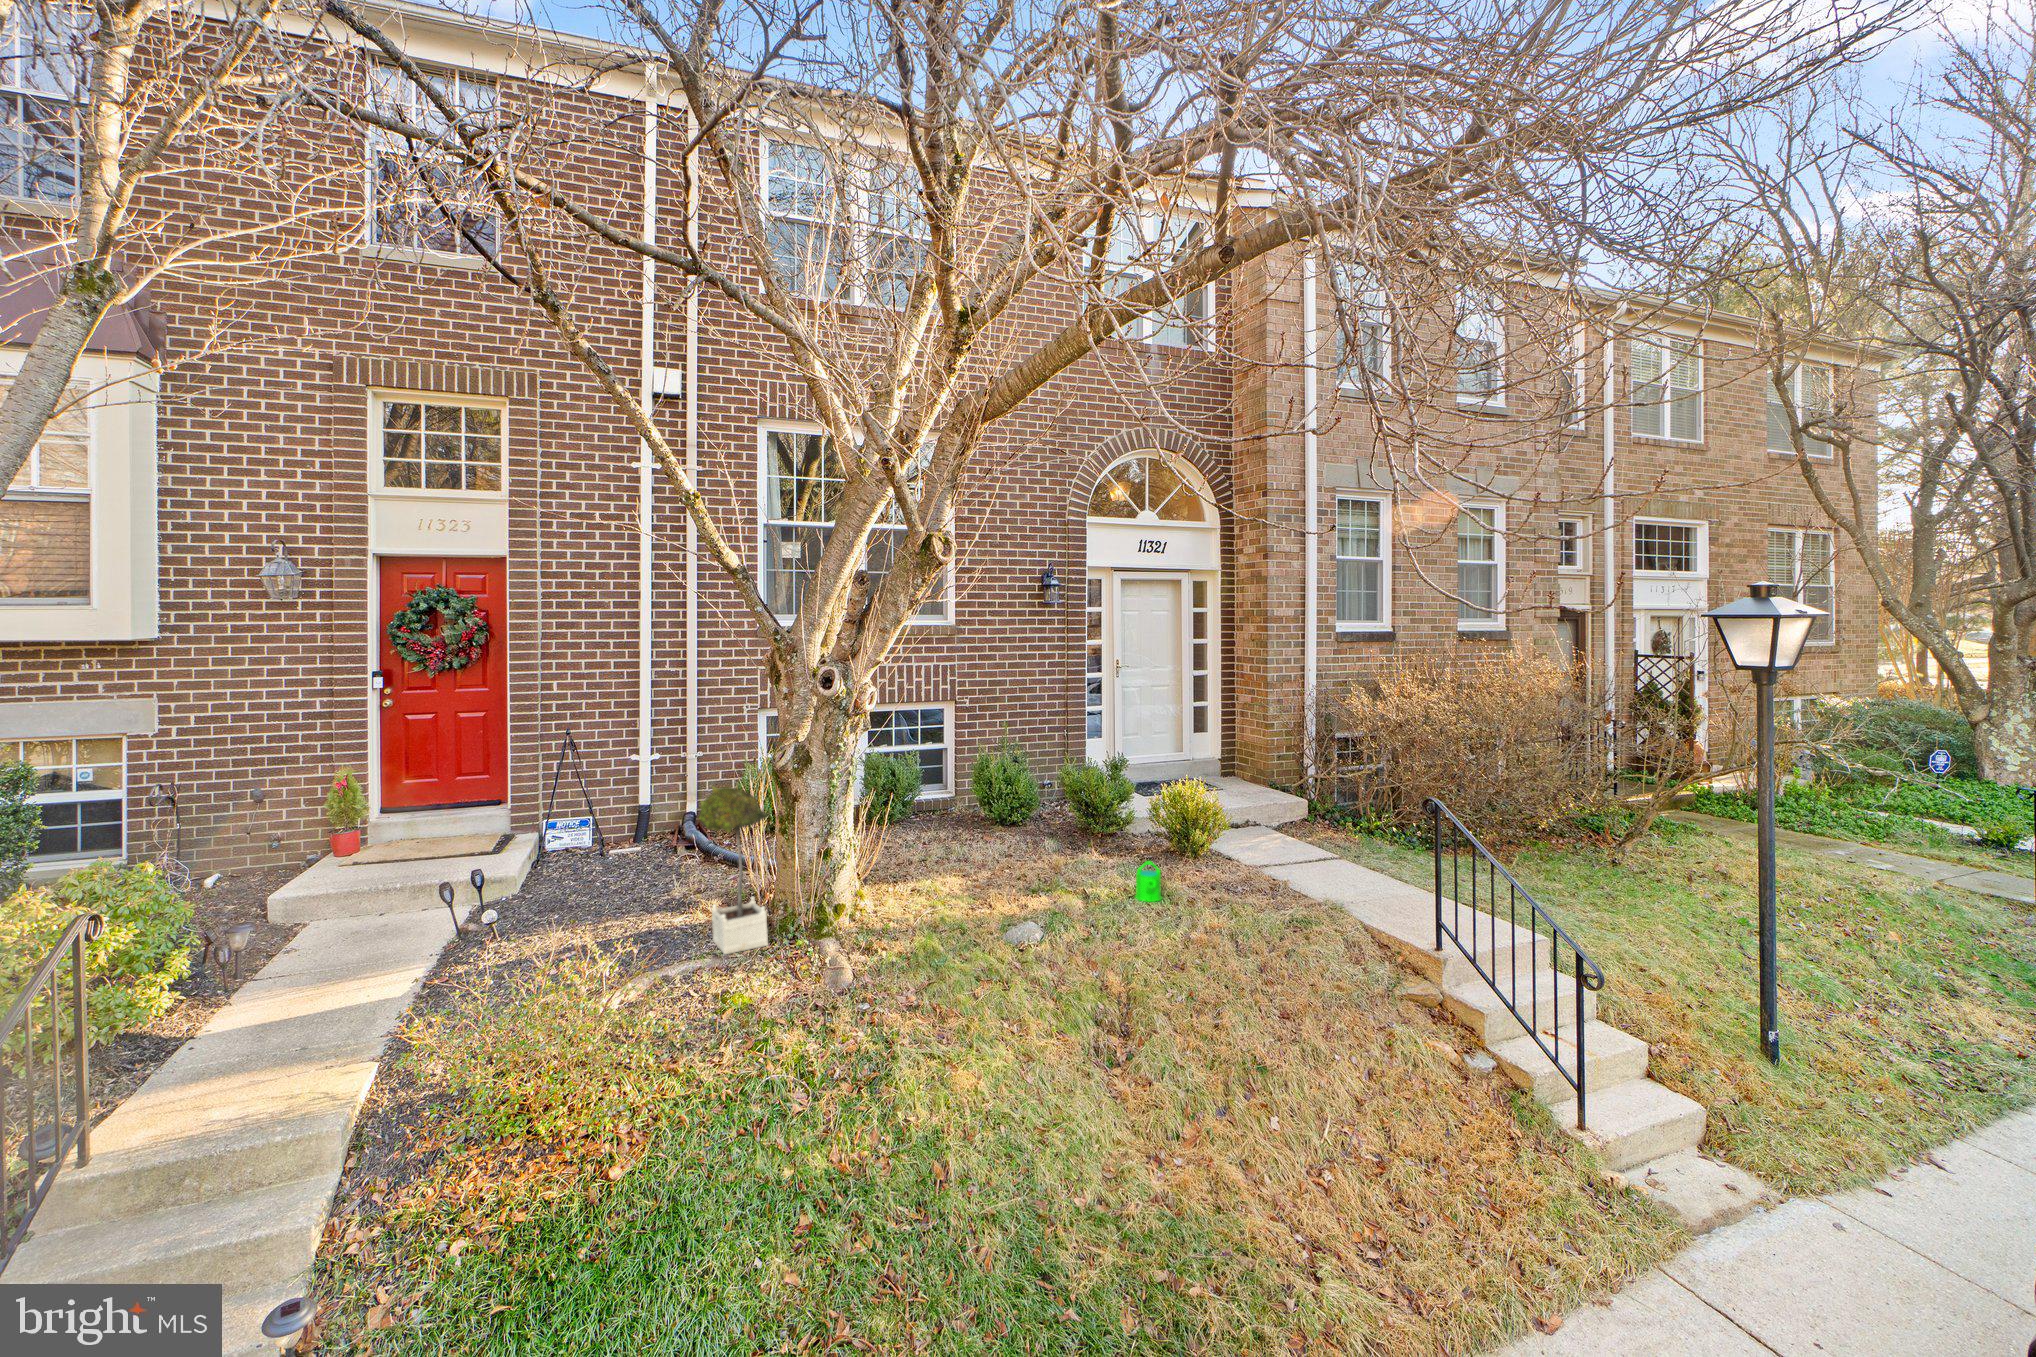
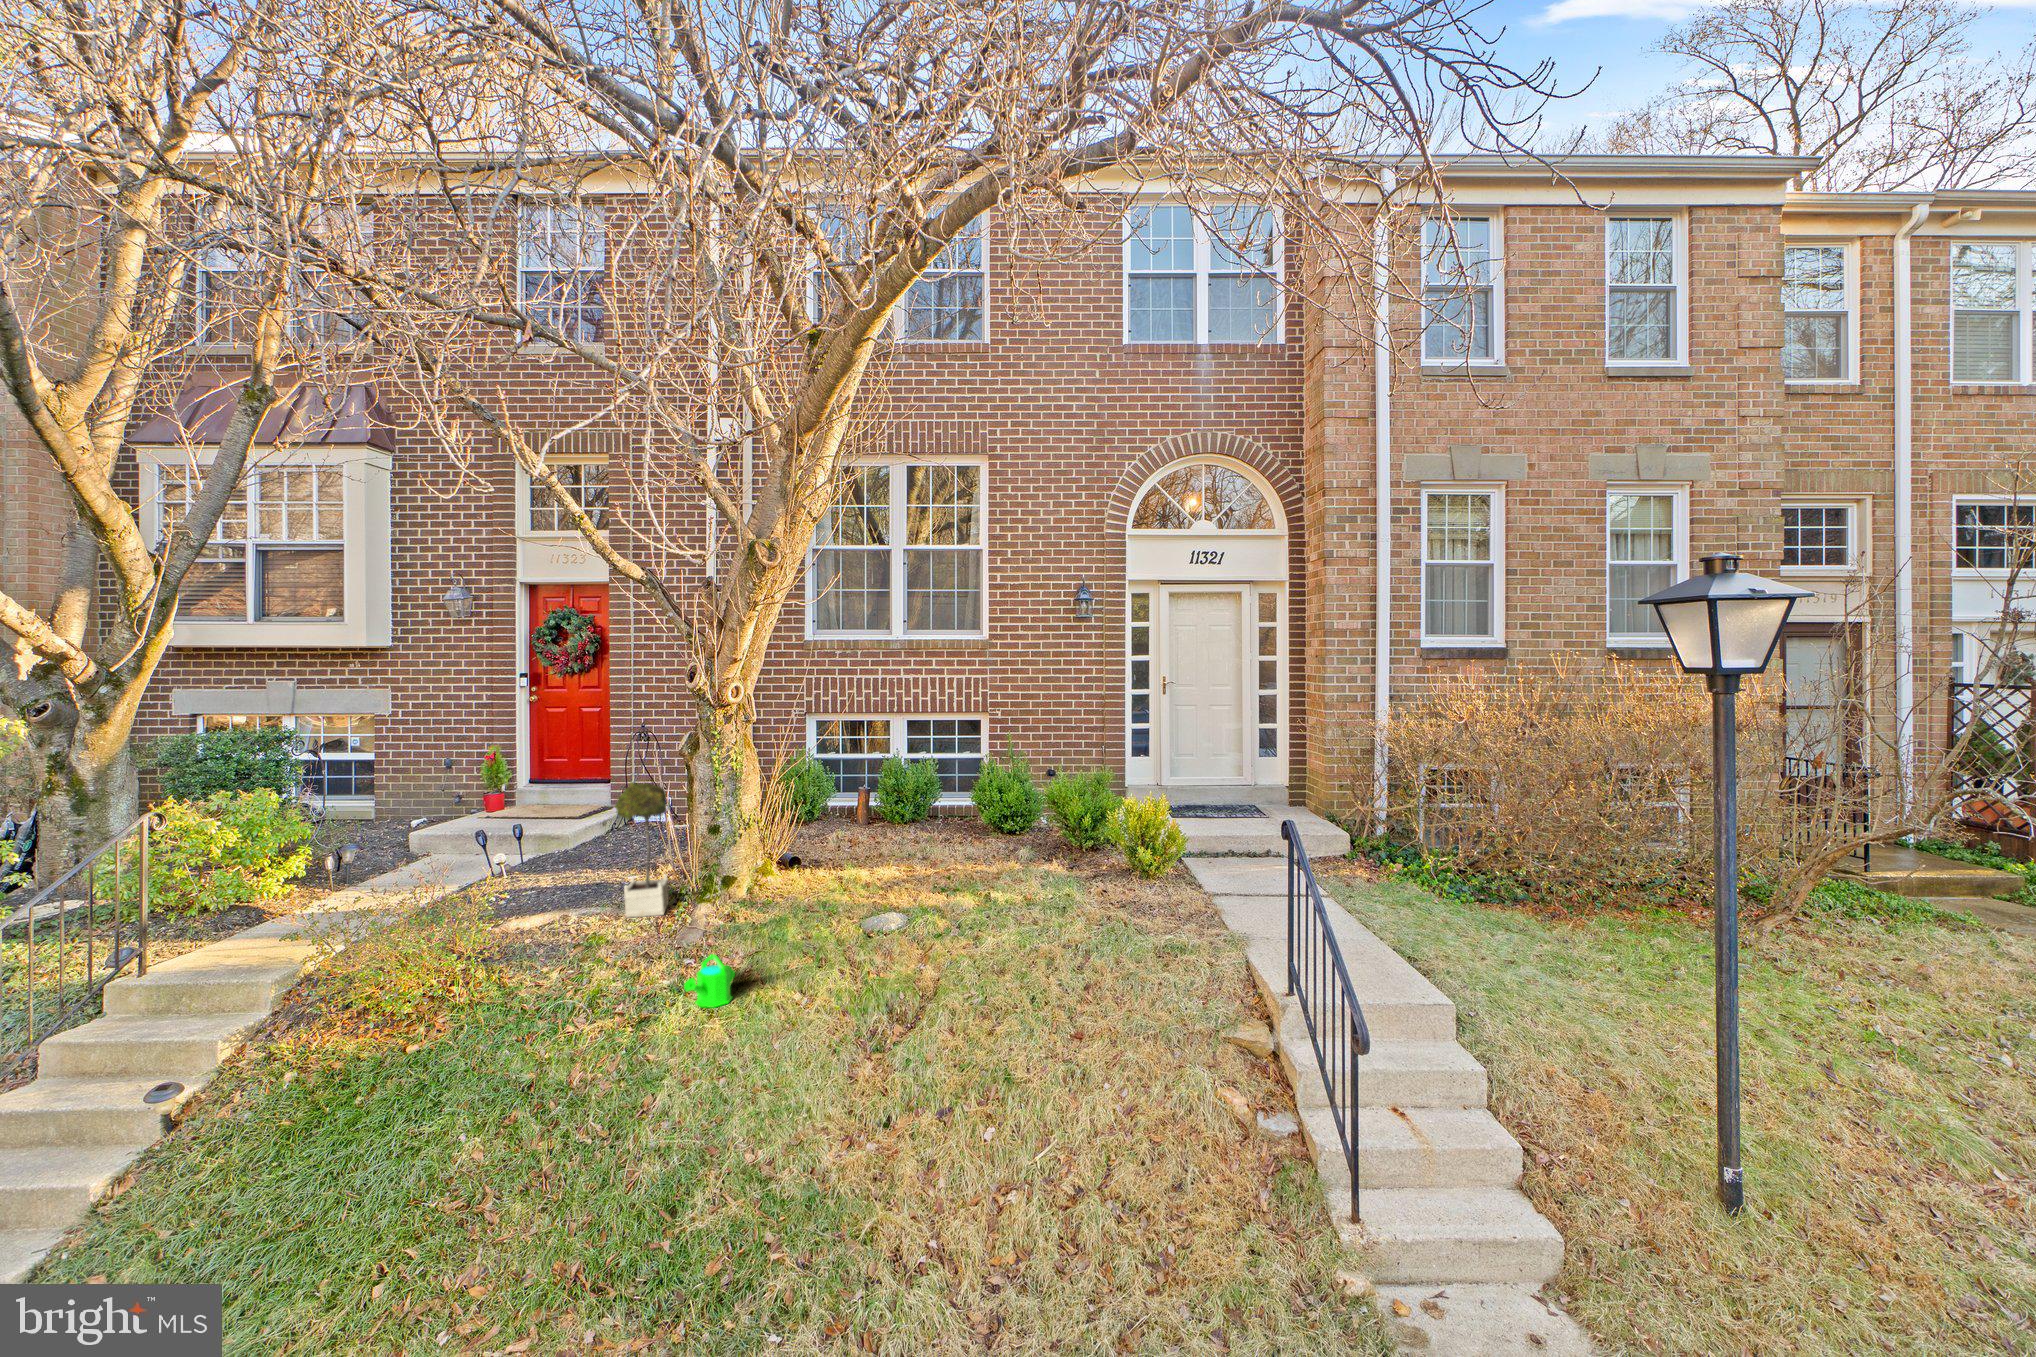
watering can: present [1135,861,1162,902] -> present [684,954,735,1007]

